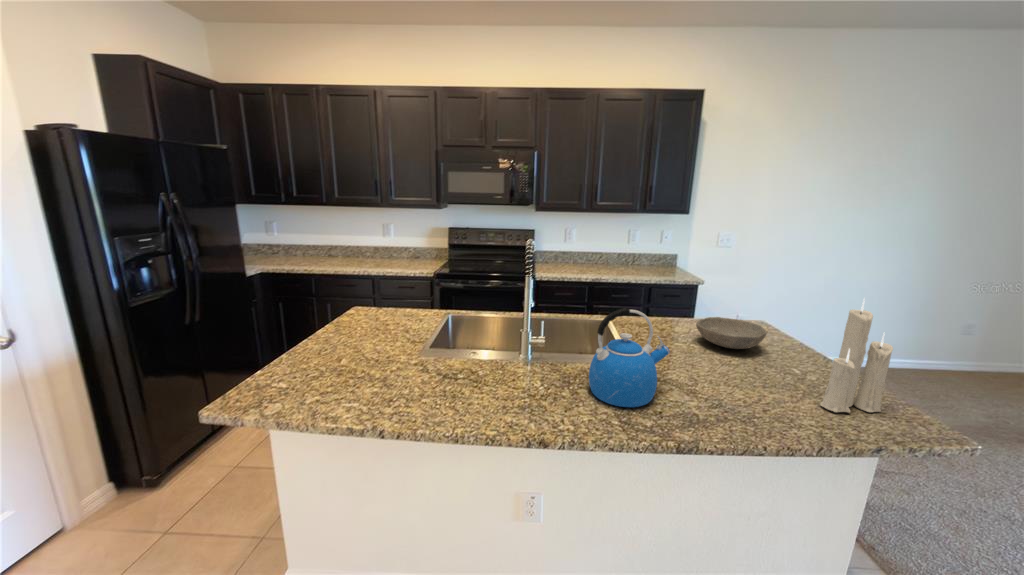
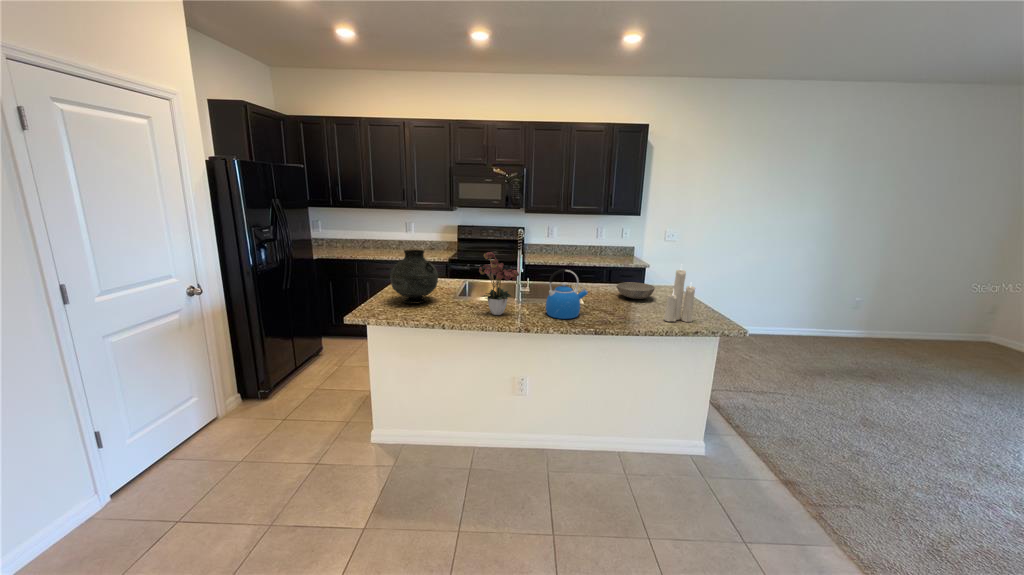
vase: none [300,268,393,367] -> present [390,250,438,304]
flower arrangement: none [455,270,546,397] -> present [479,252,519,315]

